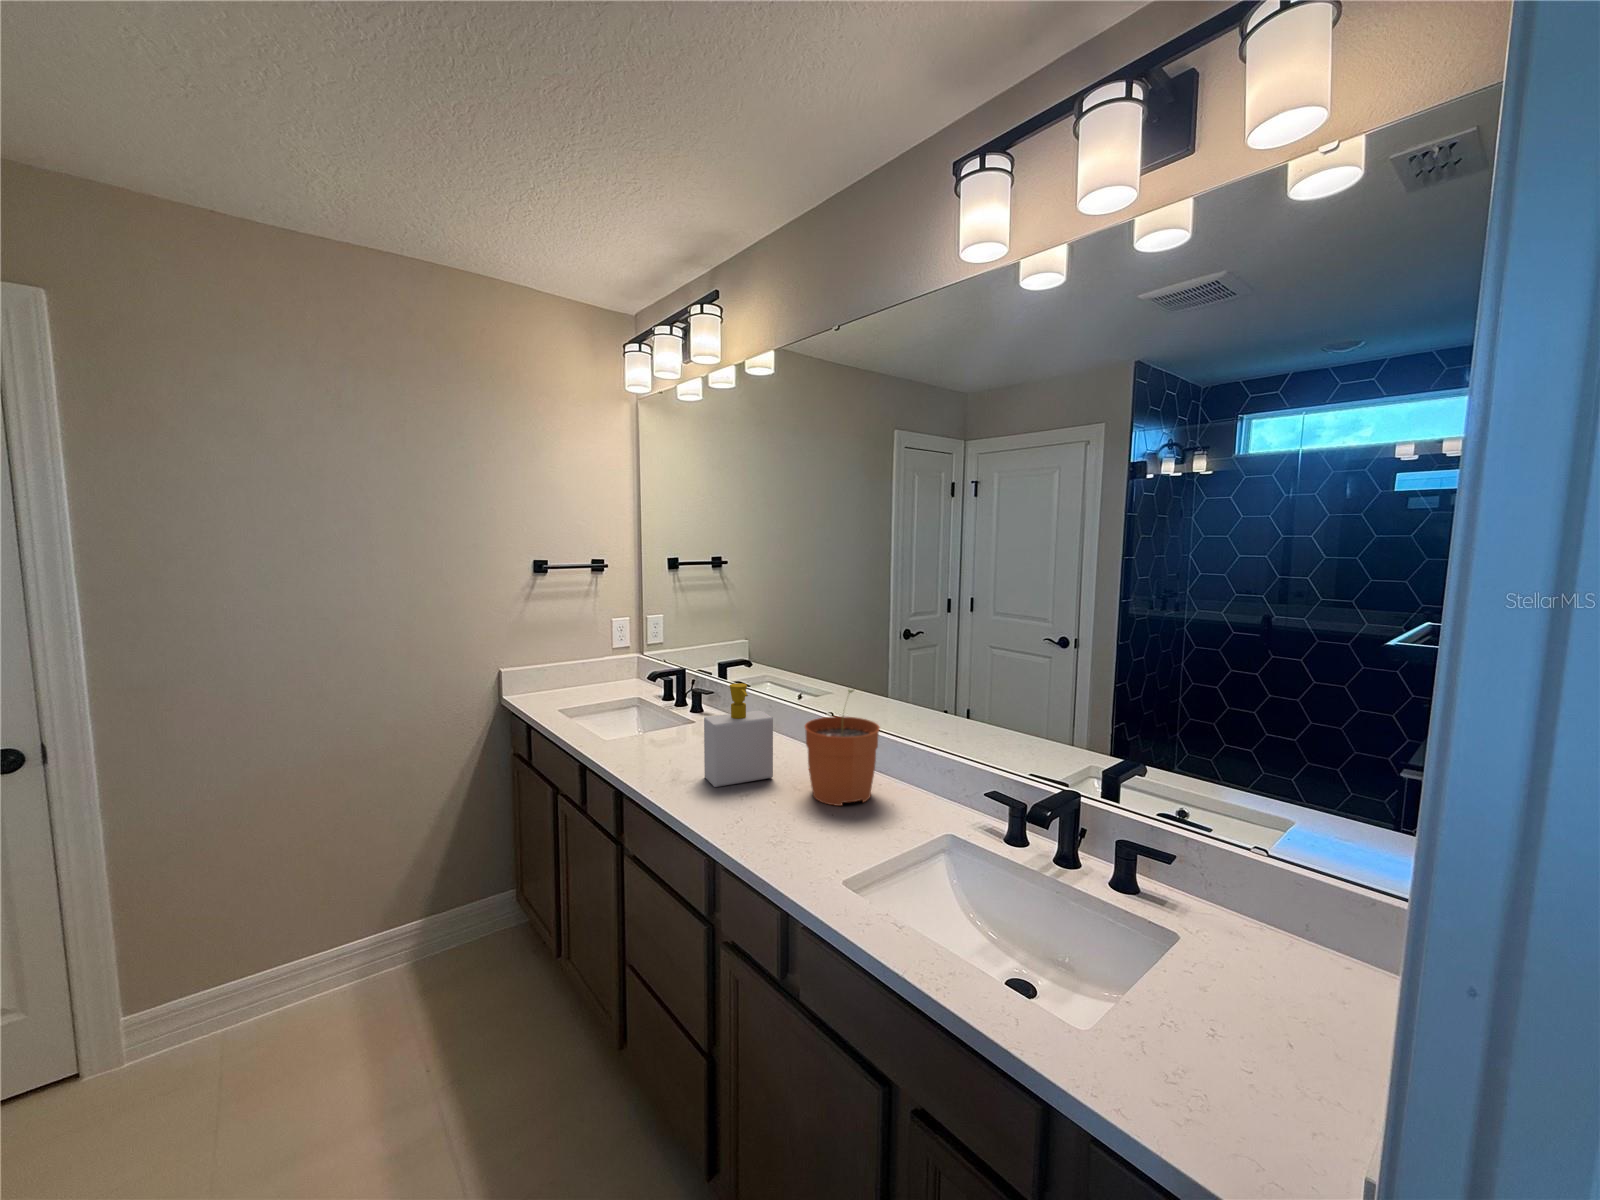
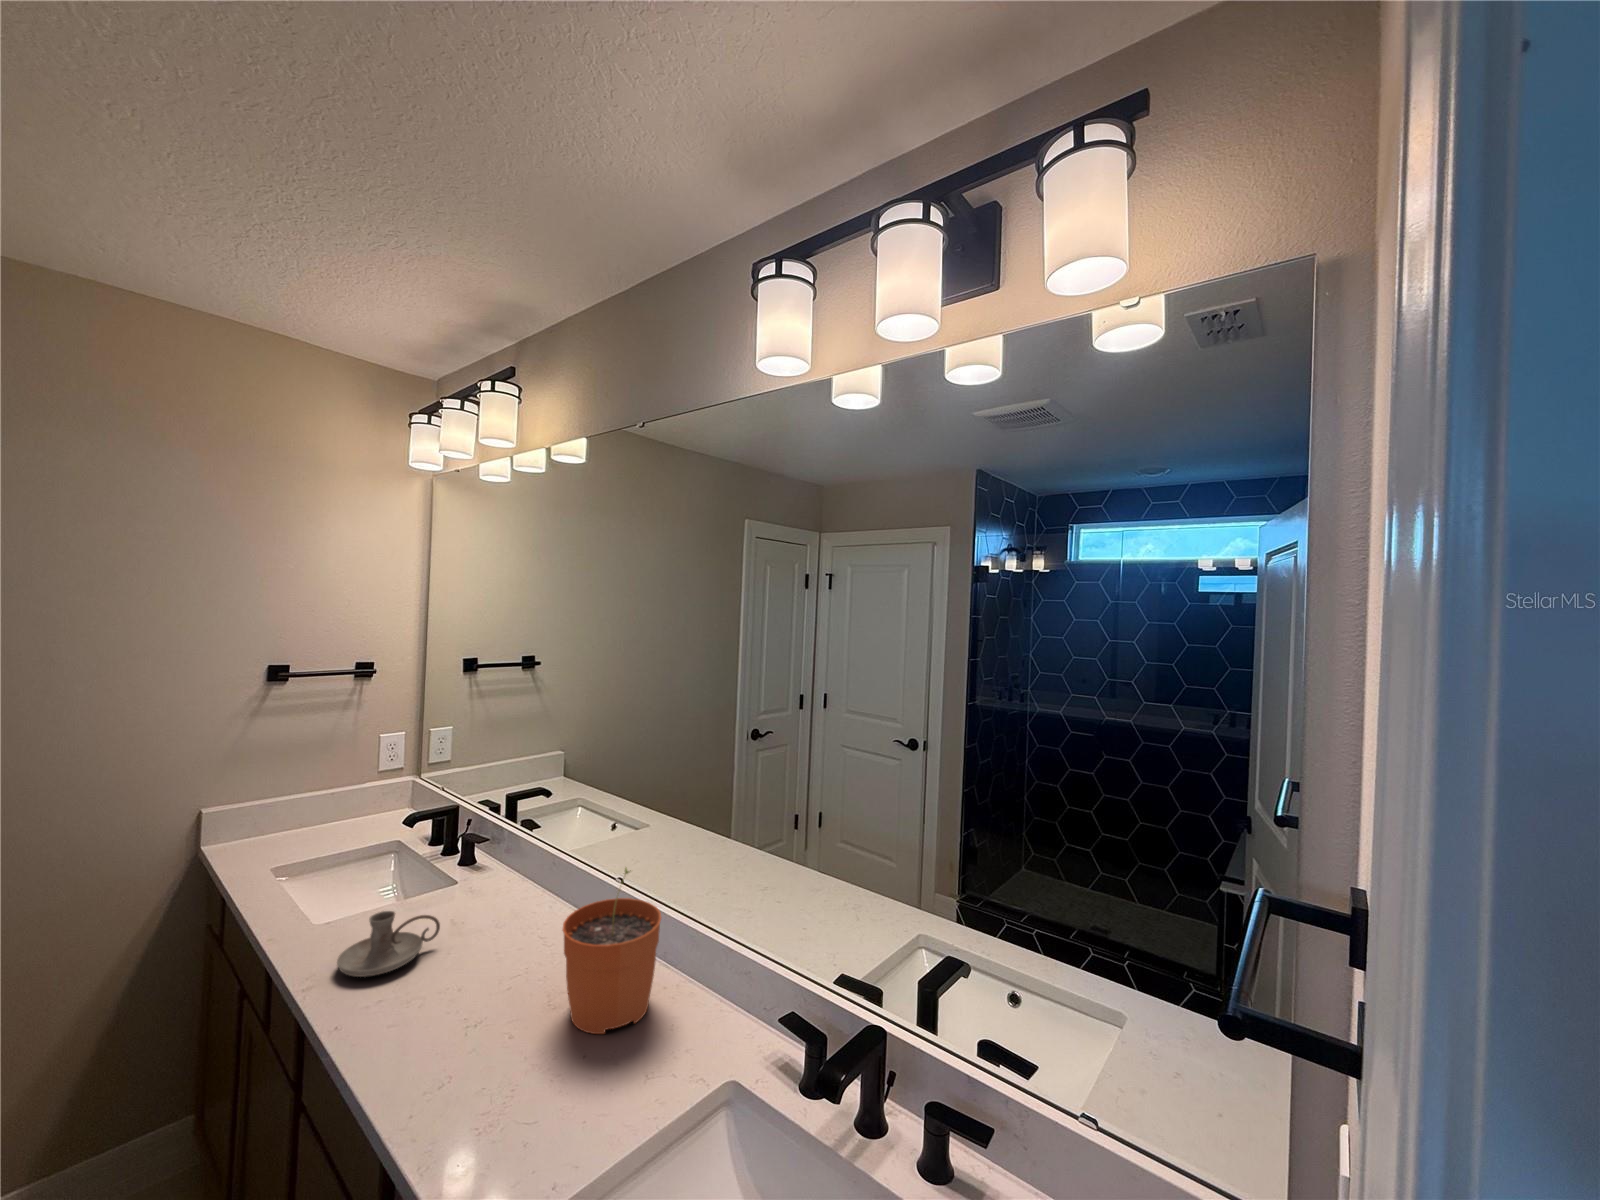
soap bottle: present [704,683,773,787] -> none [430,861,529,1012]
candle holder: none [634,724,699,766] -> present [337,911,440,977]

